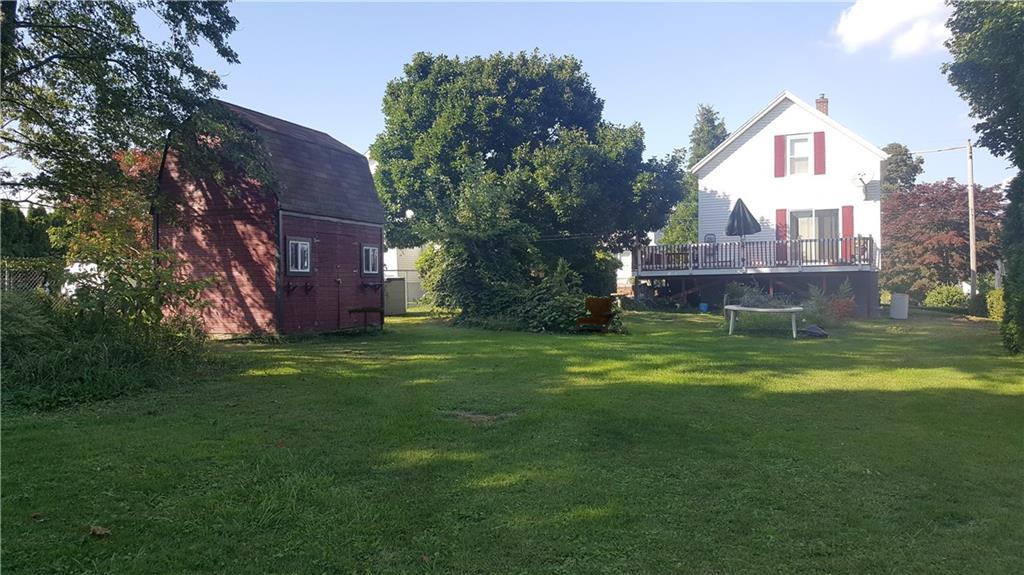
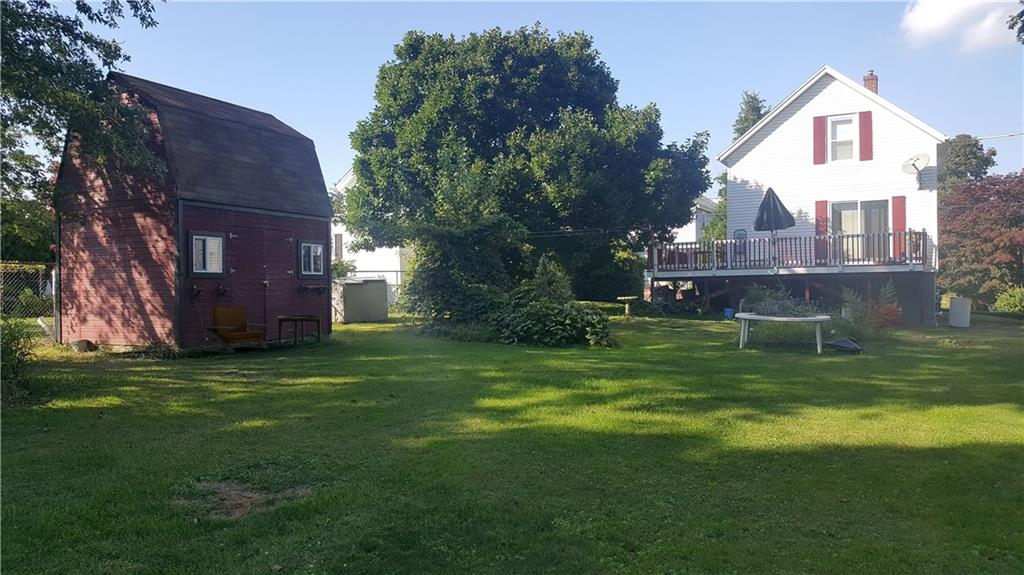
lounge chair: present [572,297,617,333] -> present [204,306,269,353]

